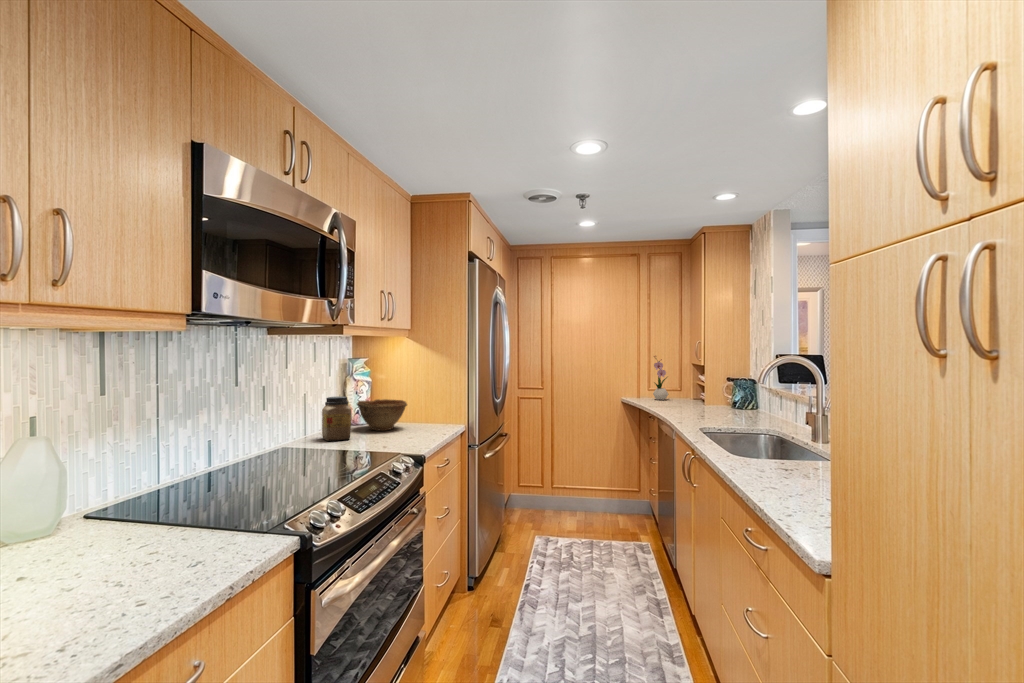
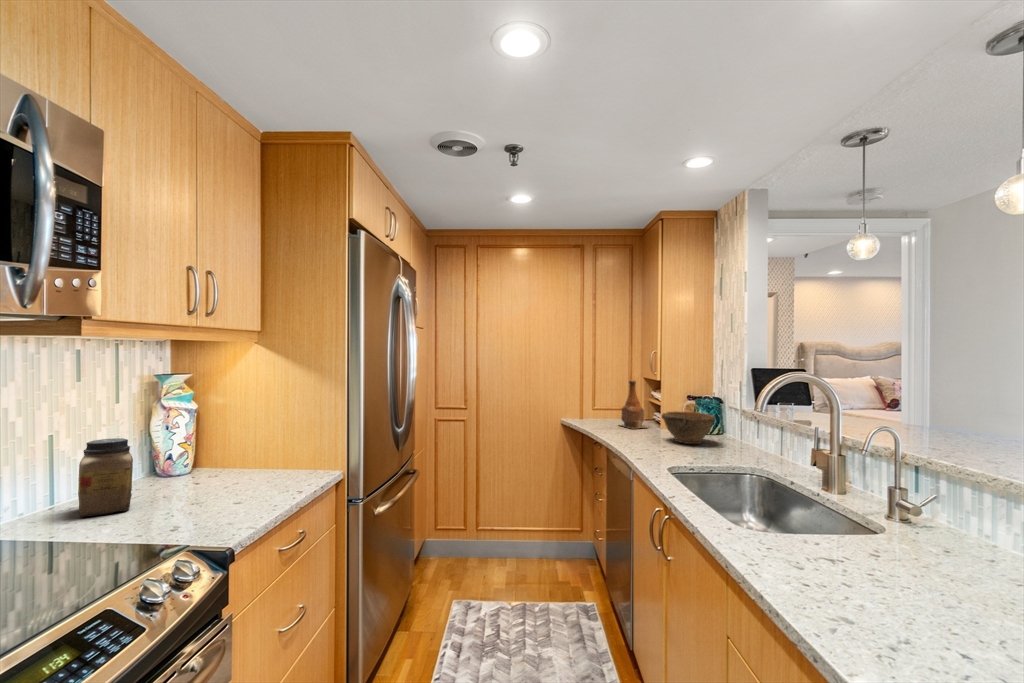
flower arrangement: present [653,356,668,400] -> none [597,366,616,419]
bottle: none [669,367,695,406] -> present [620,380,645,428]
bowl: present [357,399,407,430] -> present [662,411,715,444]

